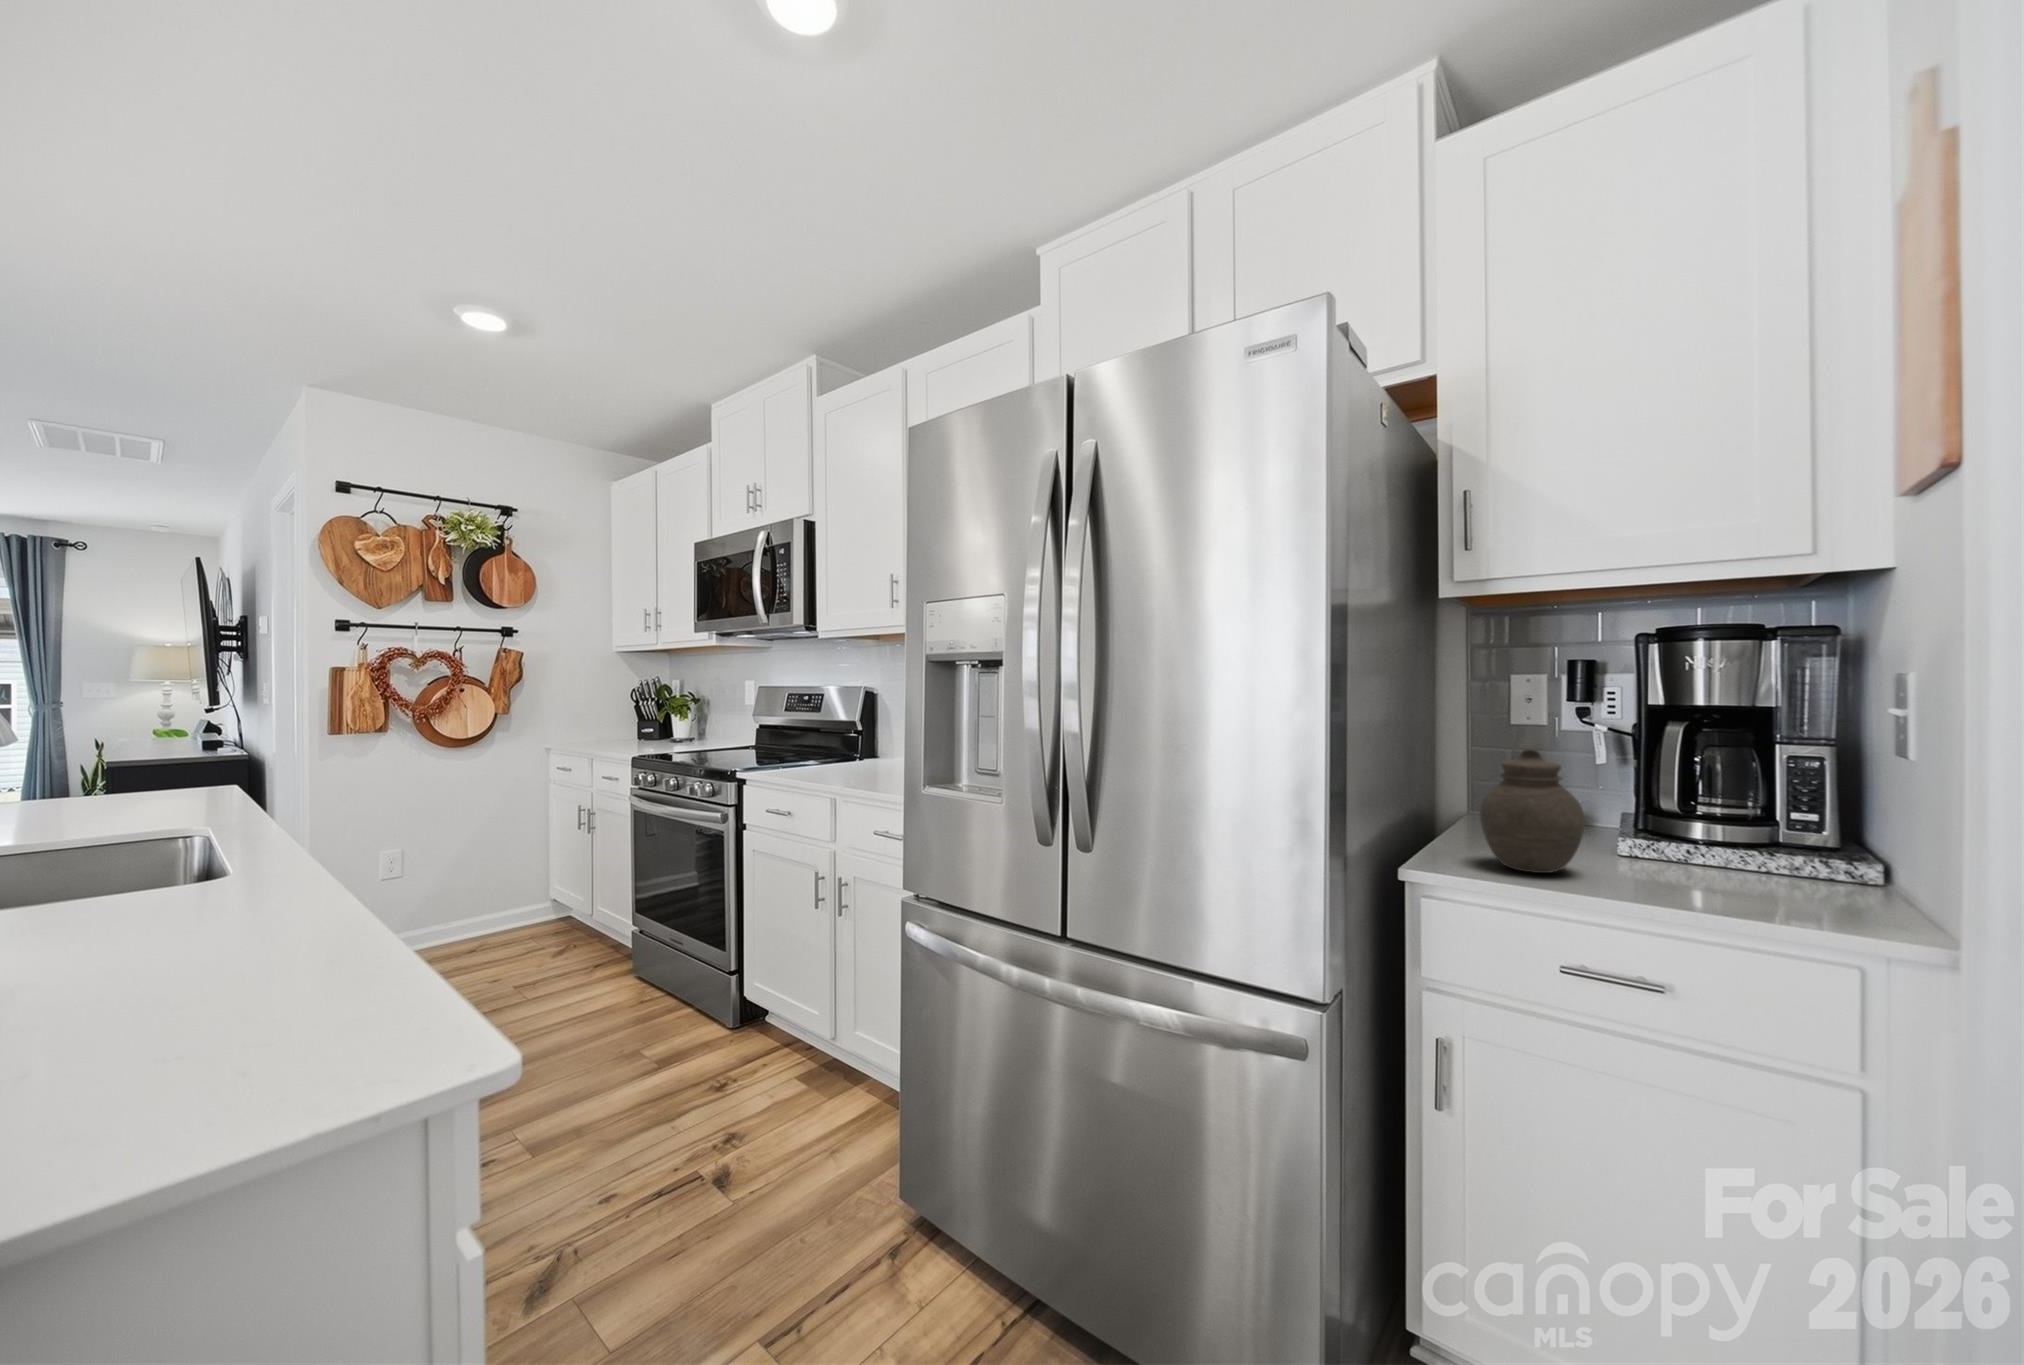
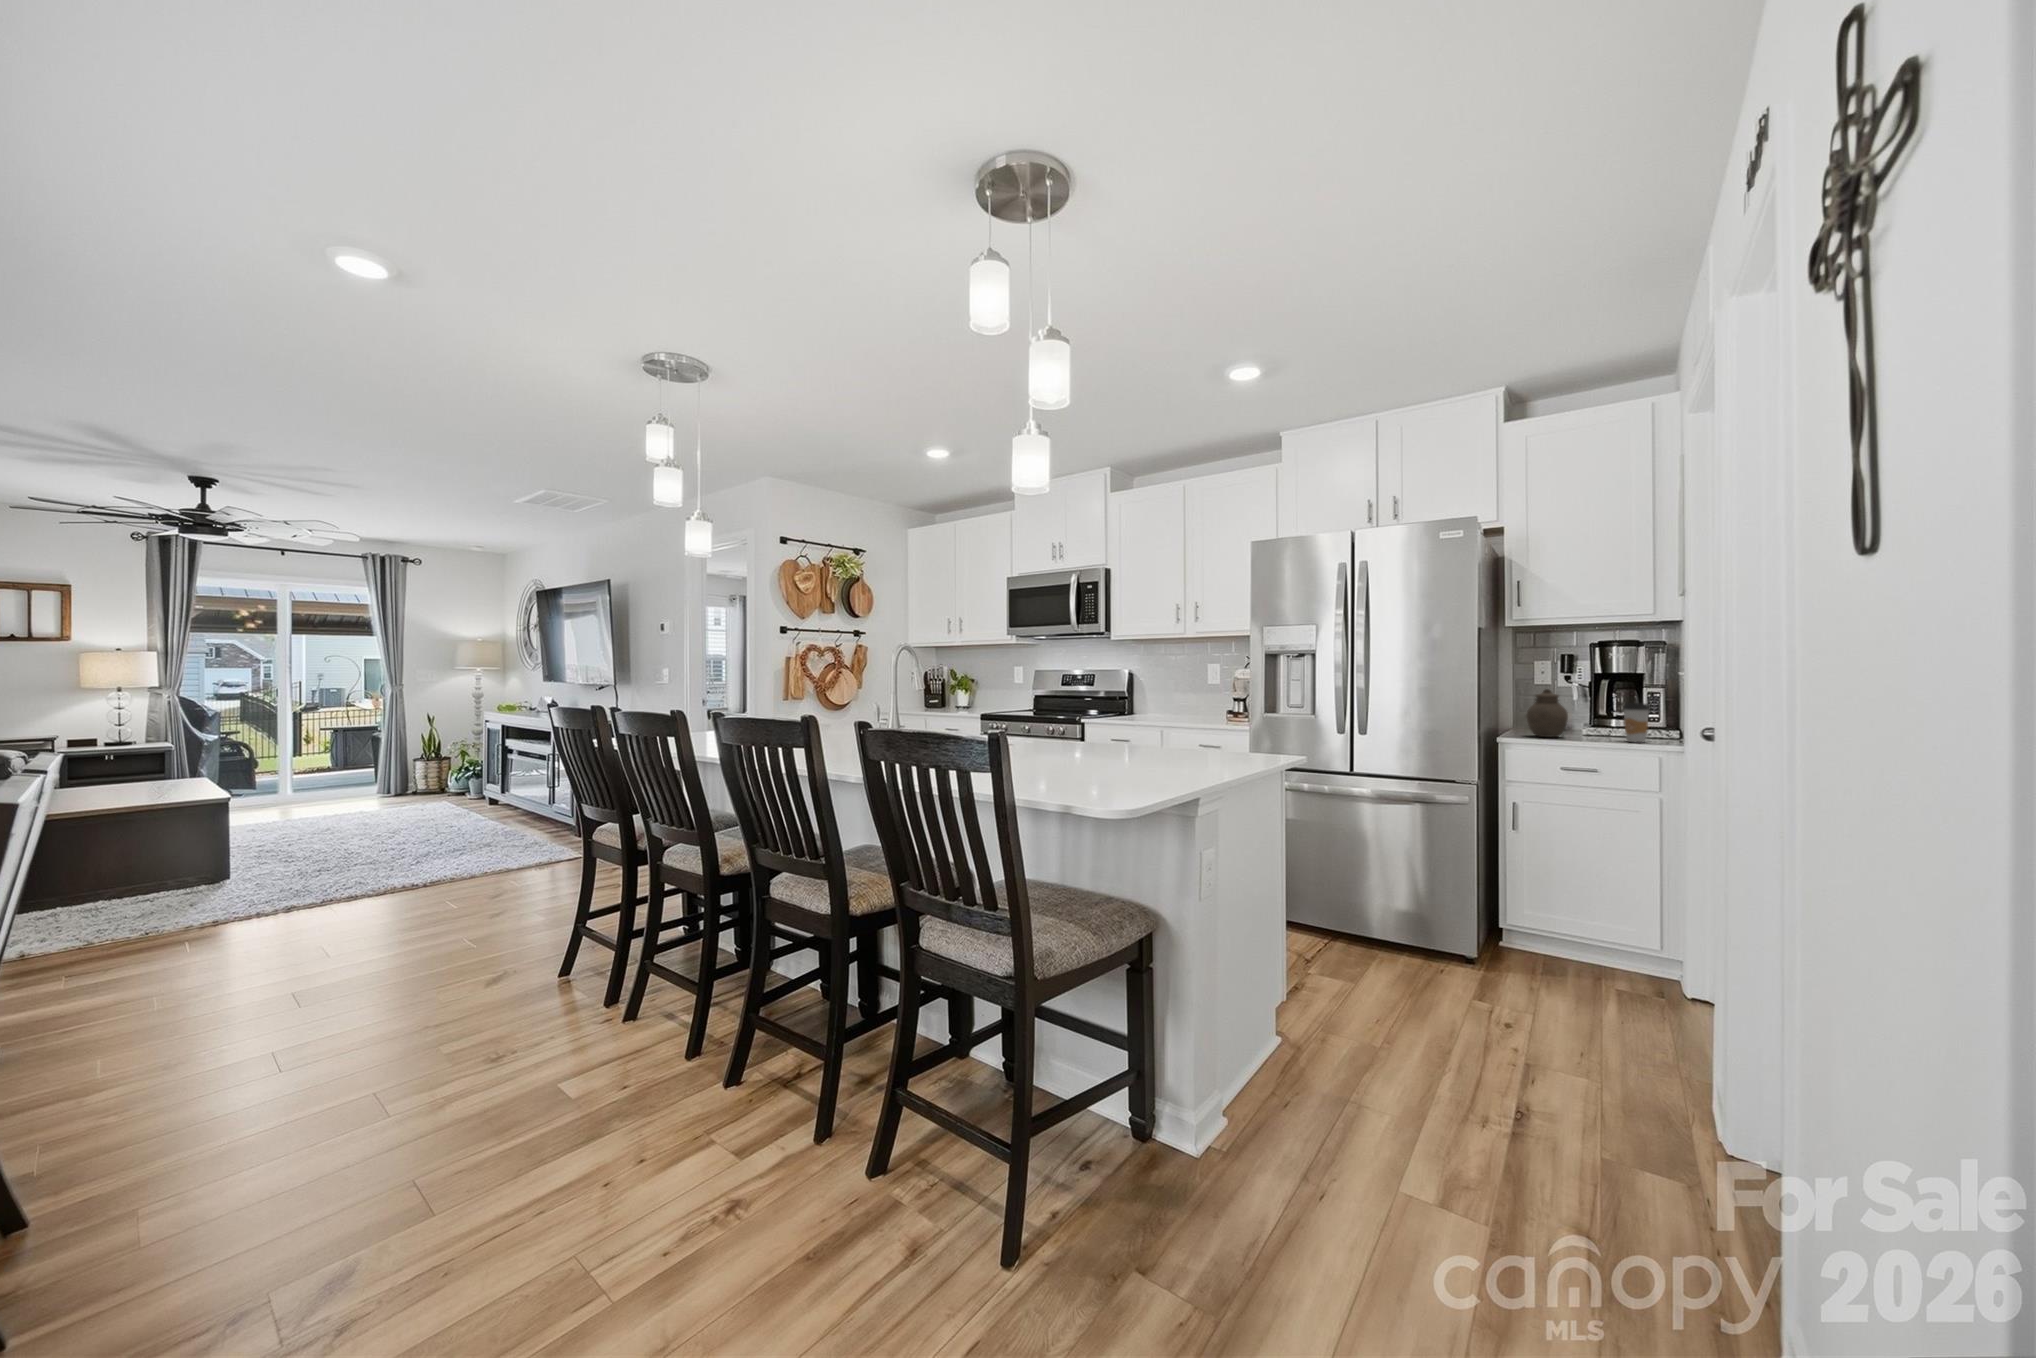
coffee cup: none [1739,795,1821,911] -> present [1624,703,1649,743]

